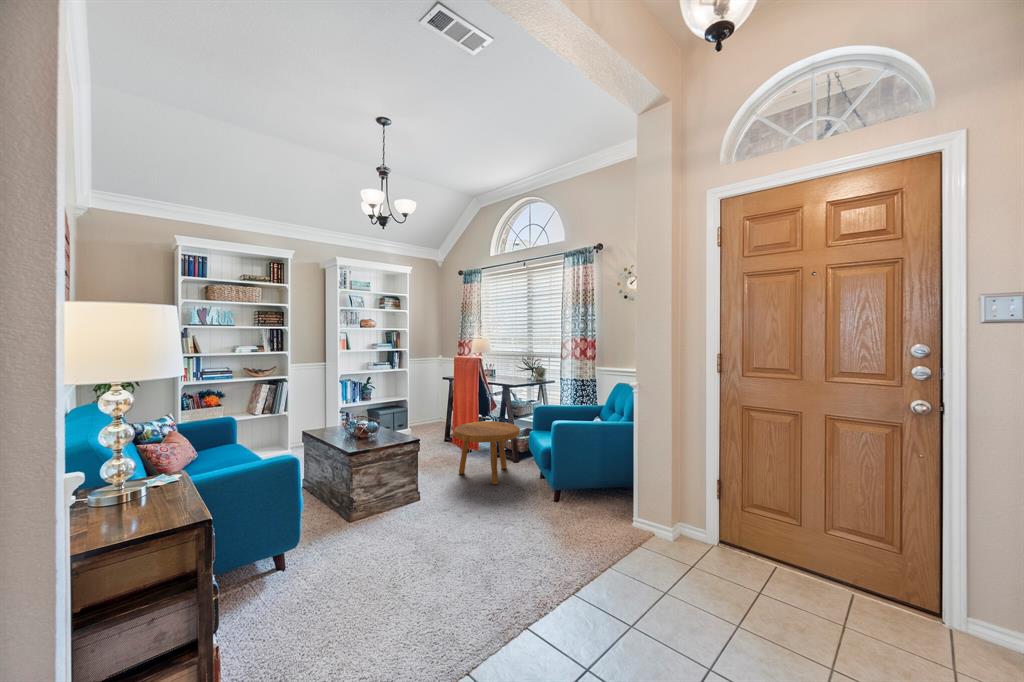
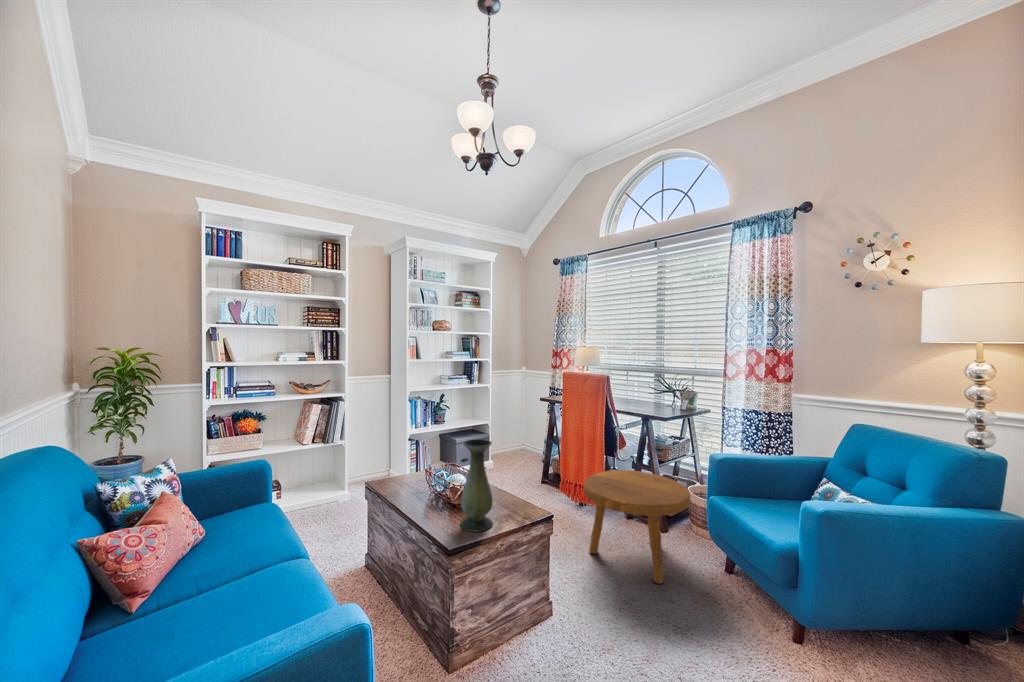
vase: none [359,395,380,447] -> present [460,439,493,531]

